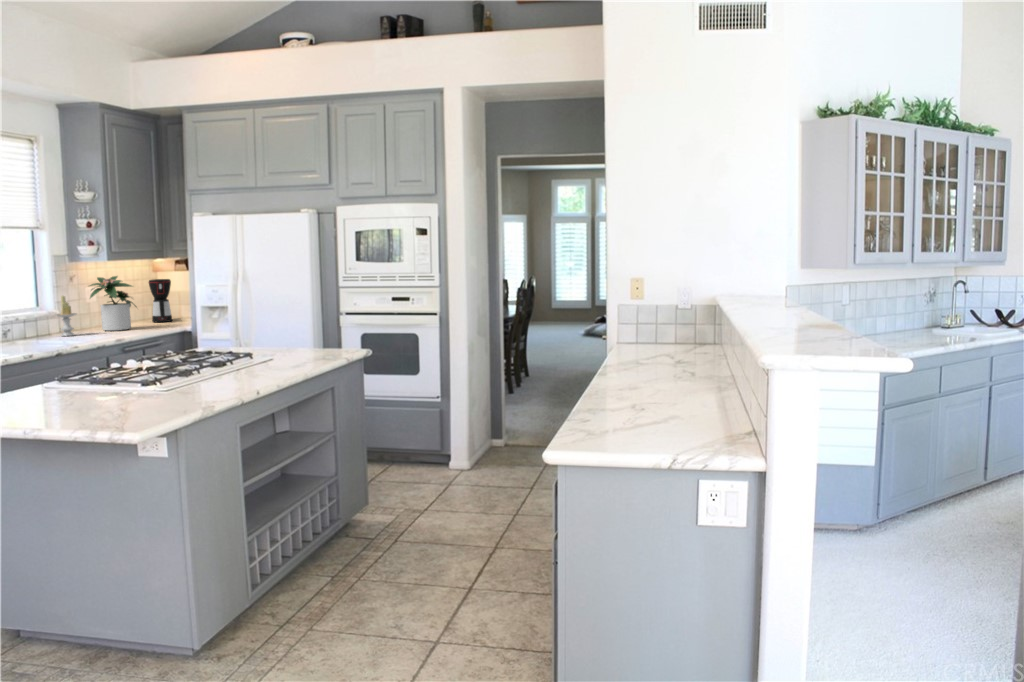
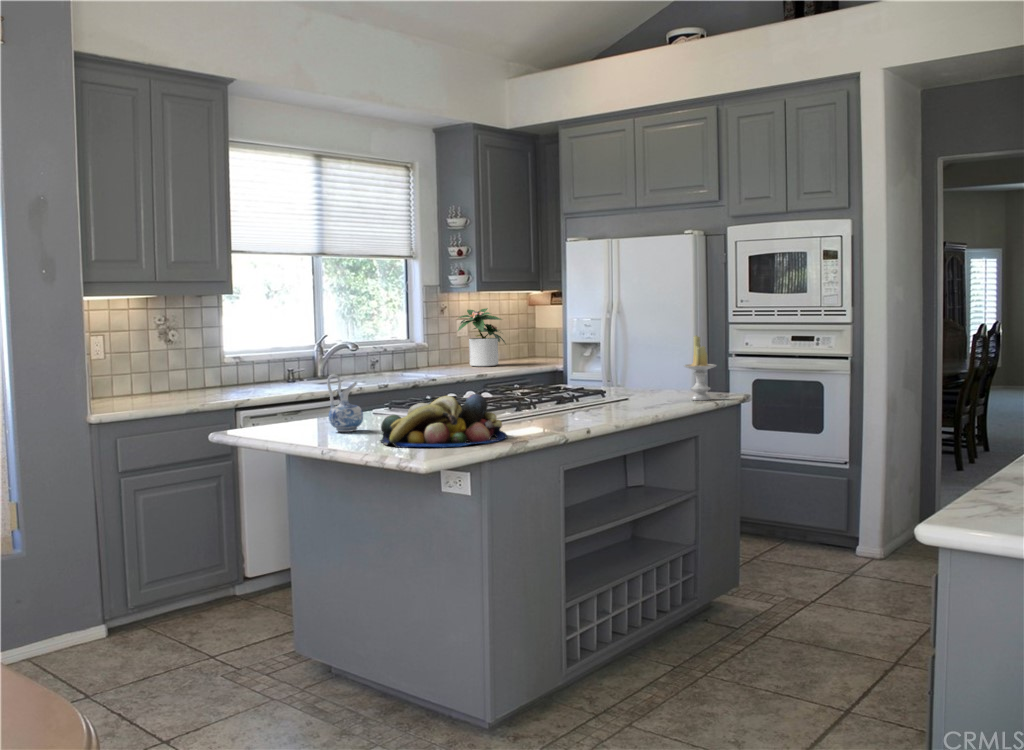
coffee maker: present [149,279,172,322] -> none [521,315,544,361]
candle: present [56,296,76,336] -> present [684,336,717,400]
ceramic pitcher: none [20,353,54,400] -> present [327,374,363,432]
fruit bowl: none [80,364,185,409] -> present [380,394,507,448]

